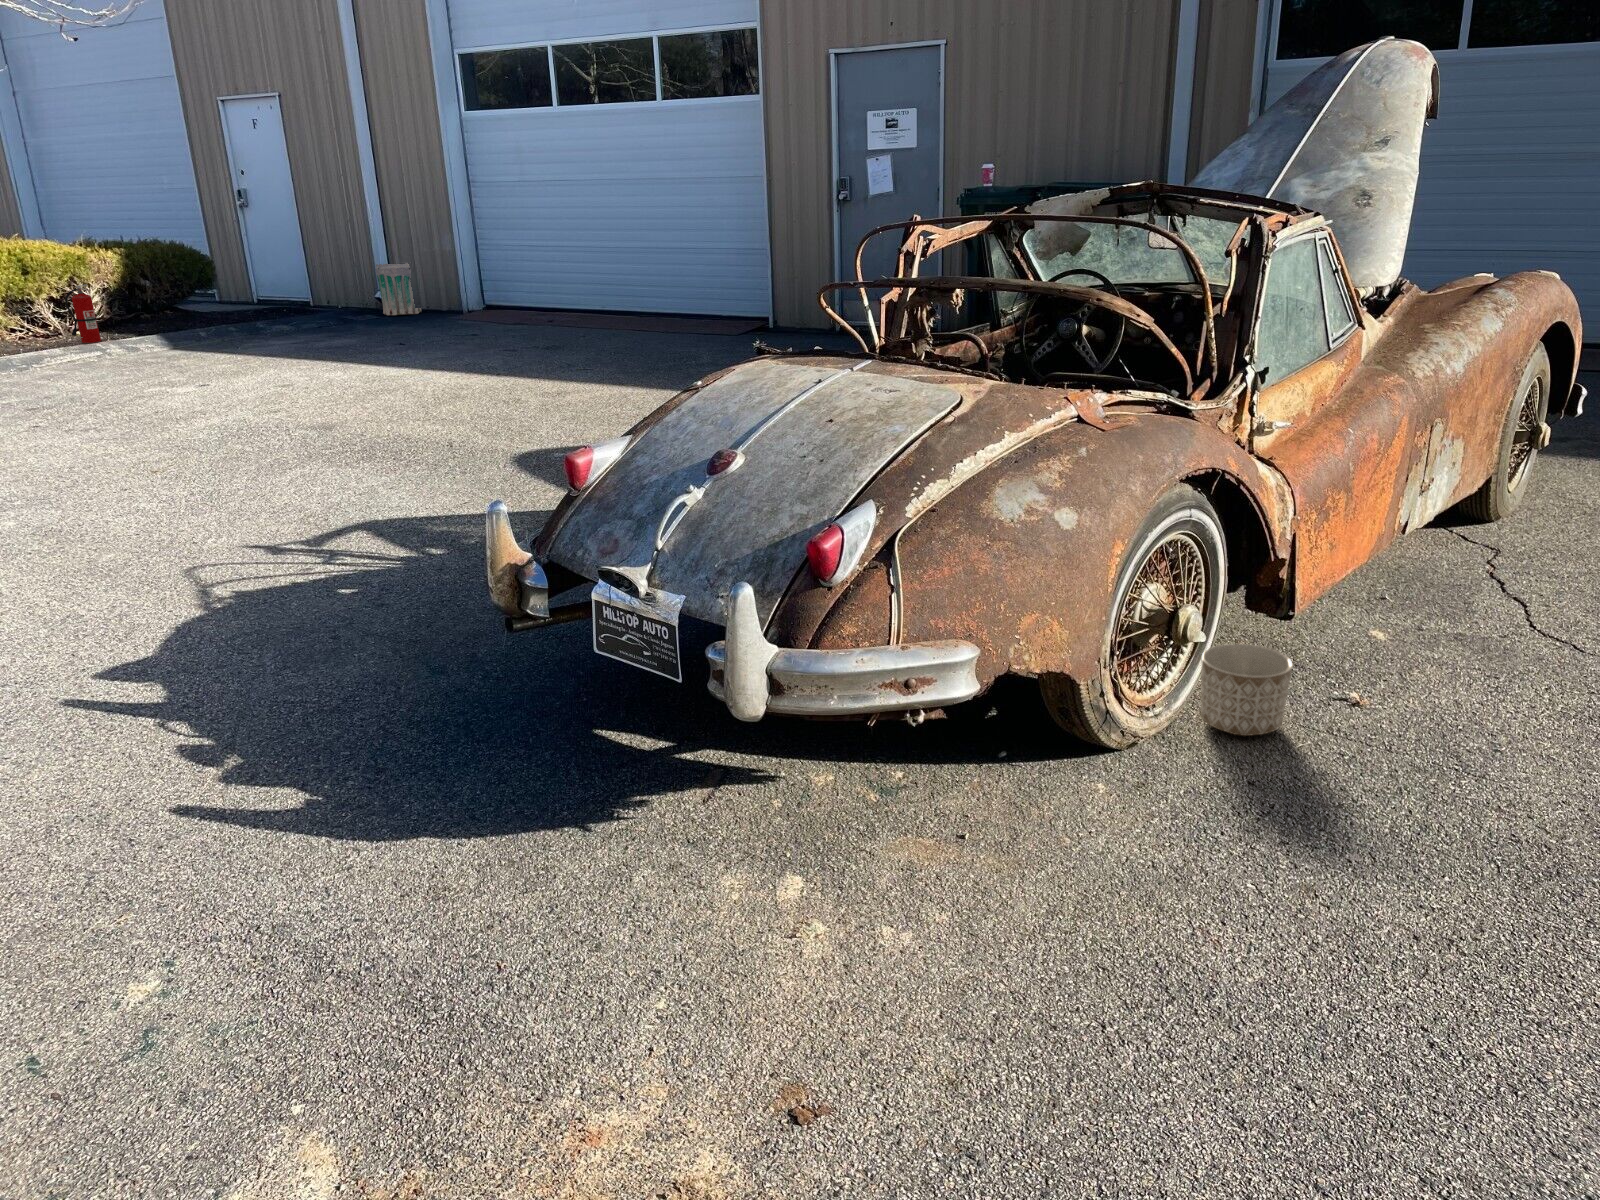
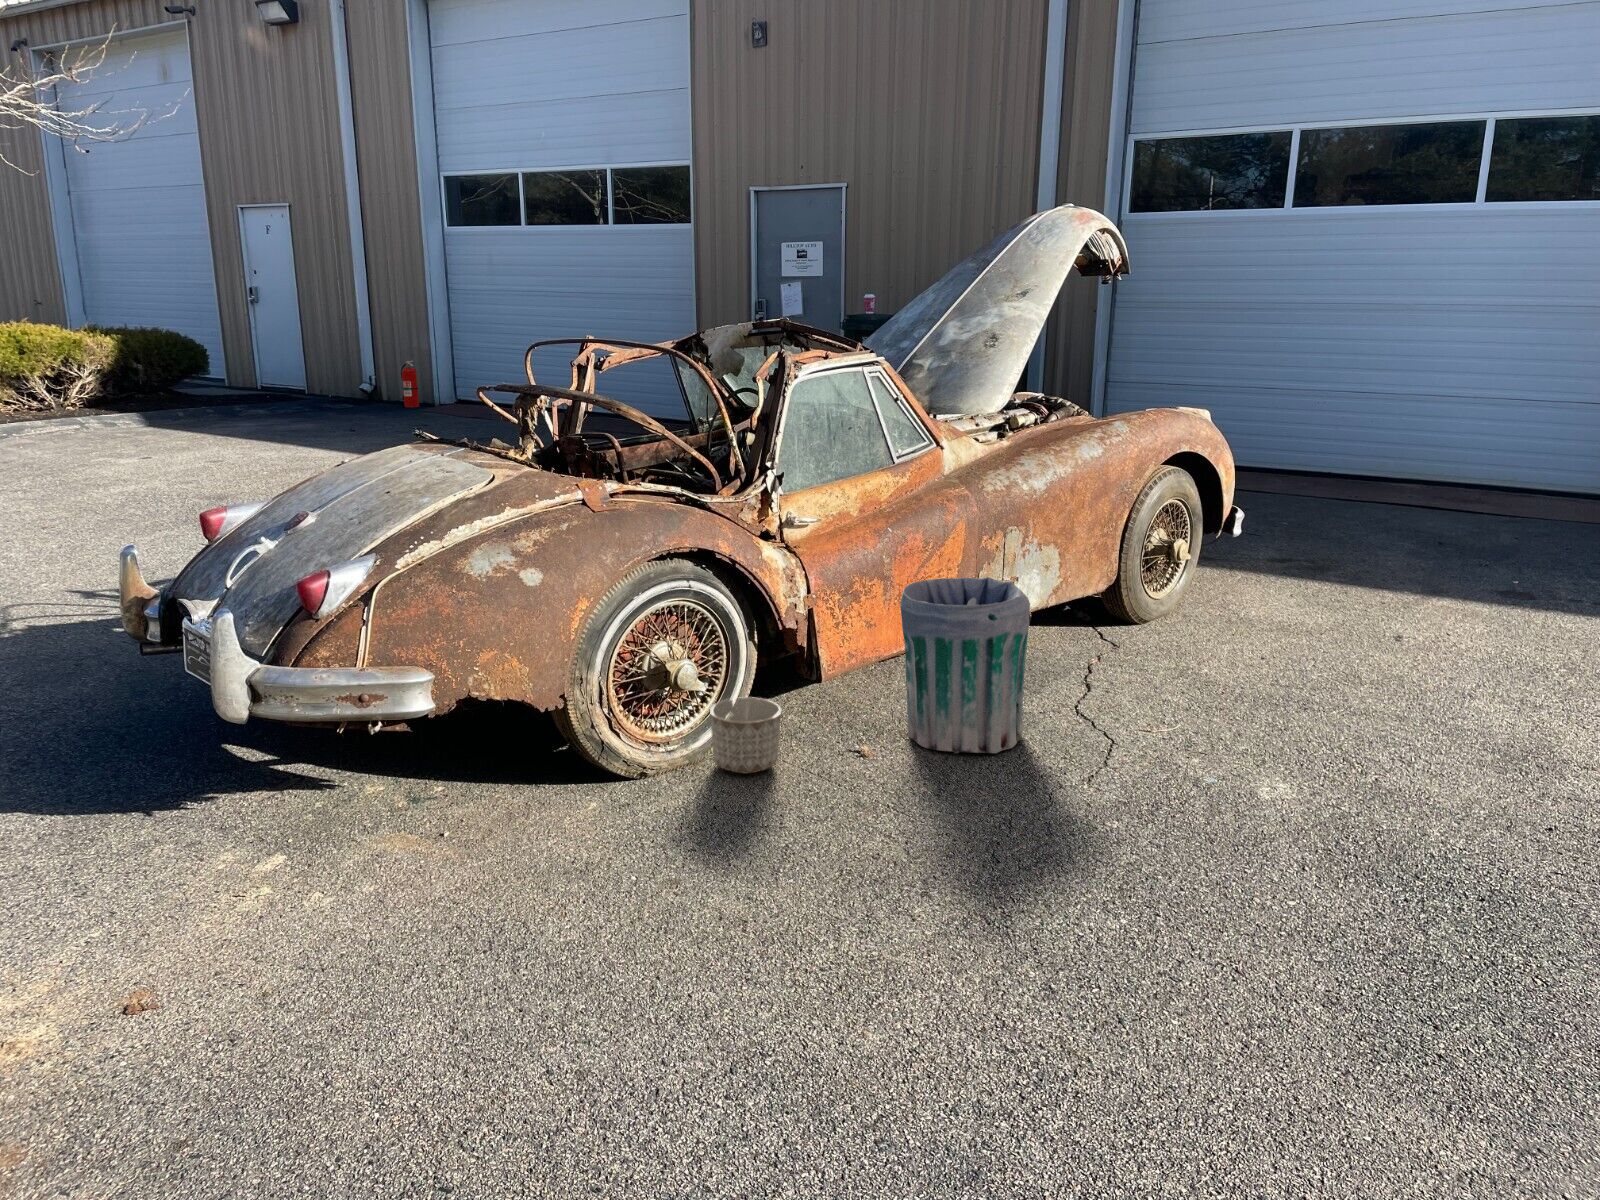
trash can: present [375,263,422,315] -> present [900,577,1030,754]
fire extinguisher: present [65,284,101,343] -> present [401,361,419,407]

